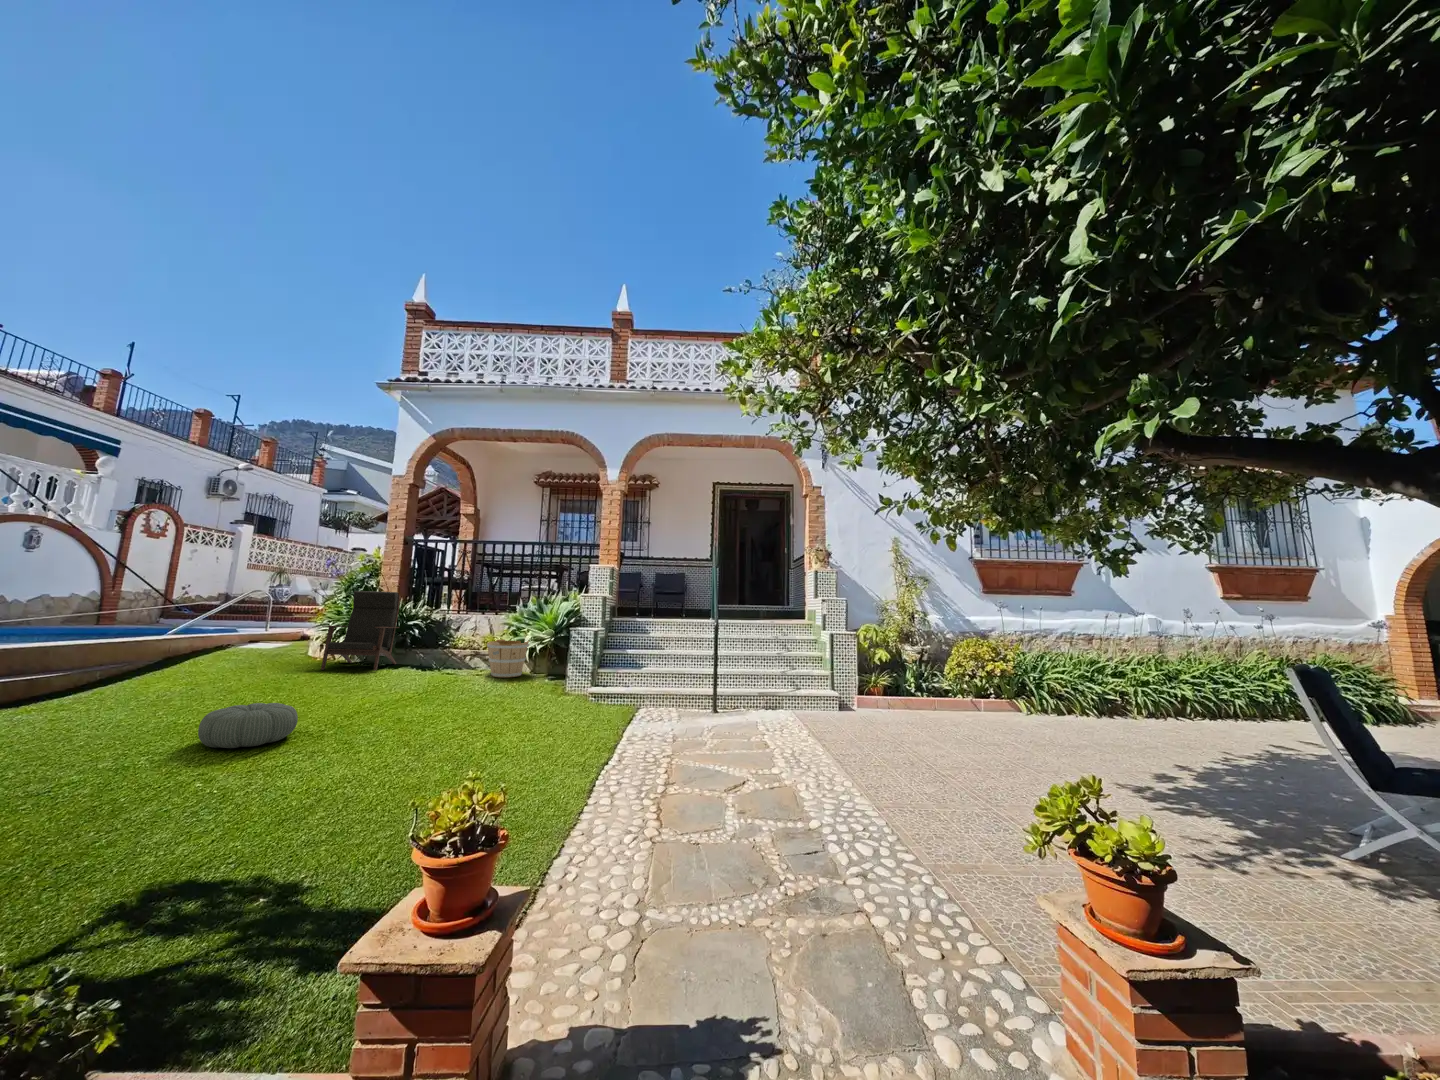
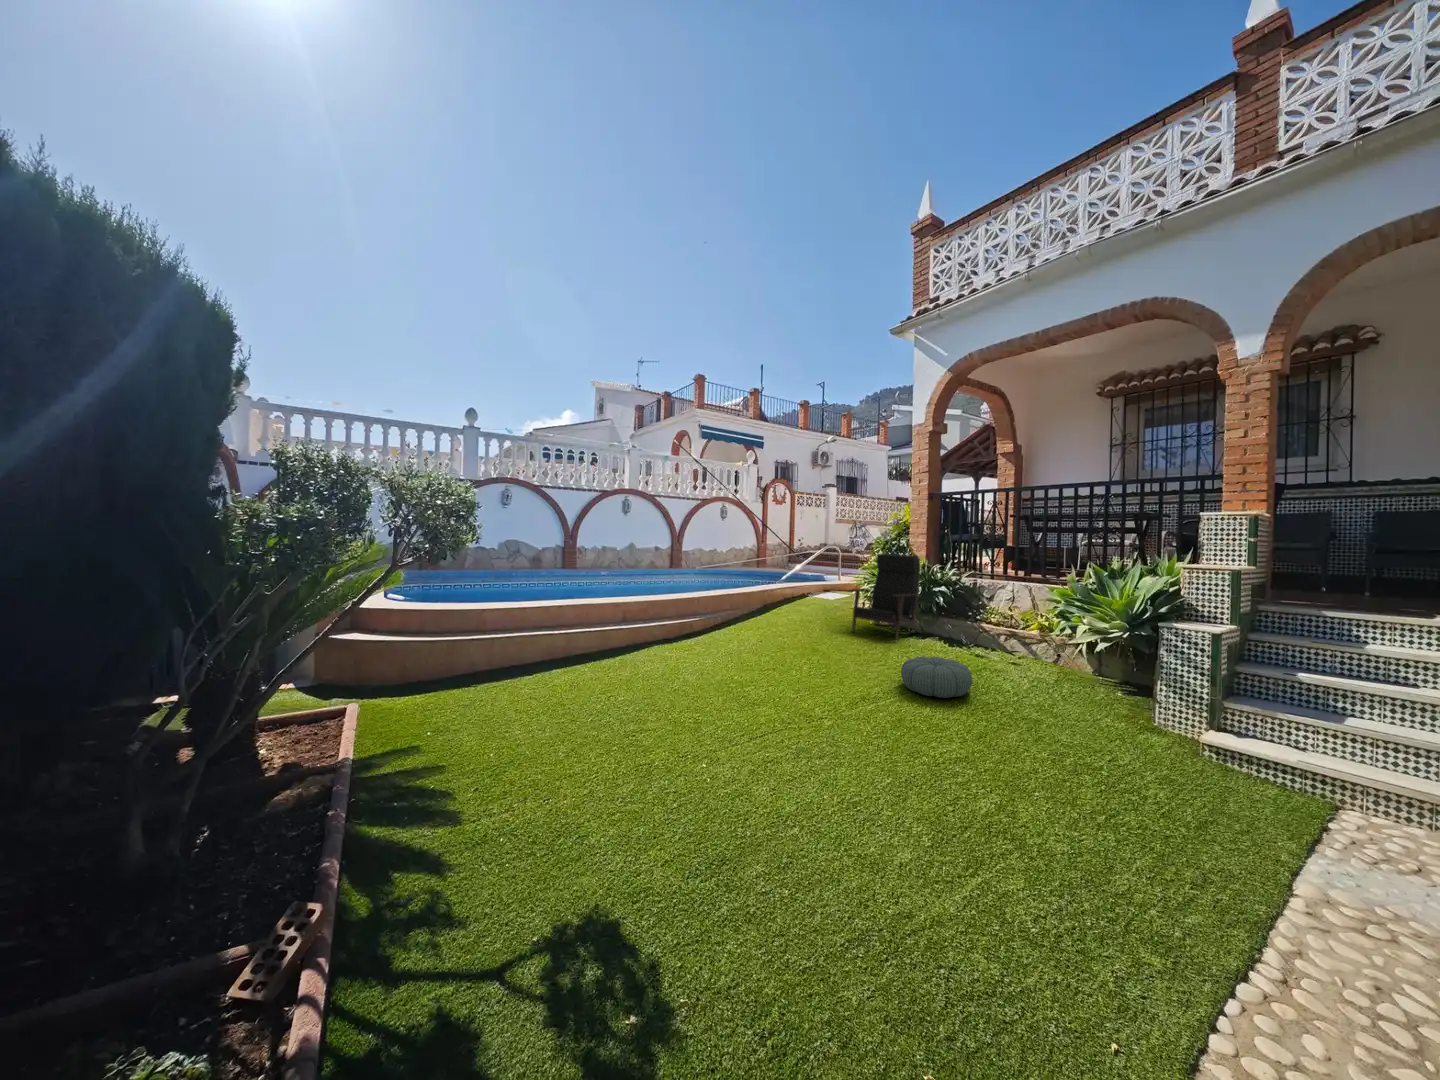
wooden bucket: present [487,639,529,677] -> none [1021,622,1088,680]
pouf: present [198,703,298,748] -> present [901,657,972,698]

